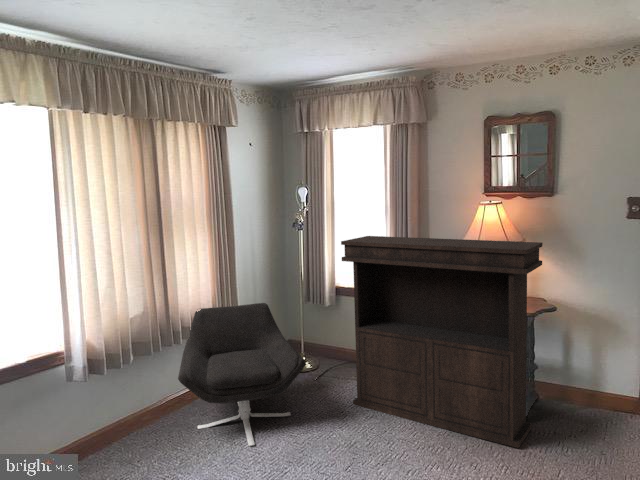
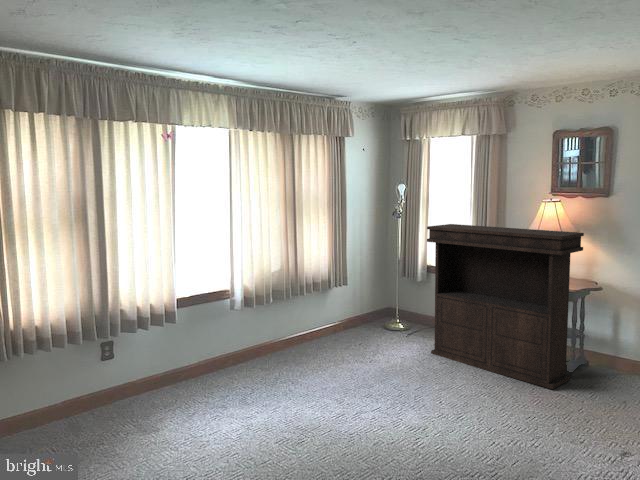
lounge chair: present [178,303,306,446] -> none [302,272,394,369]

